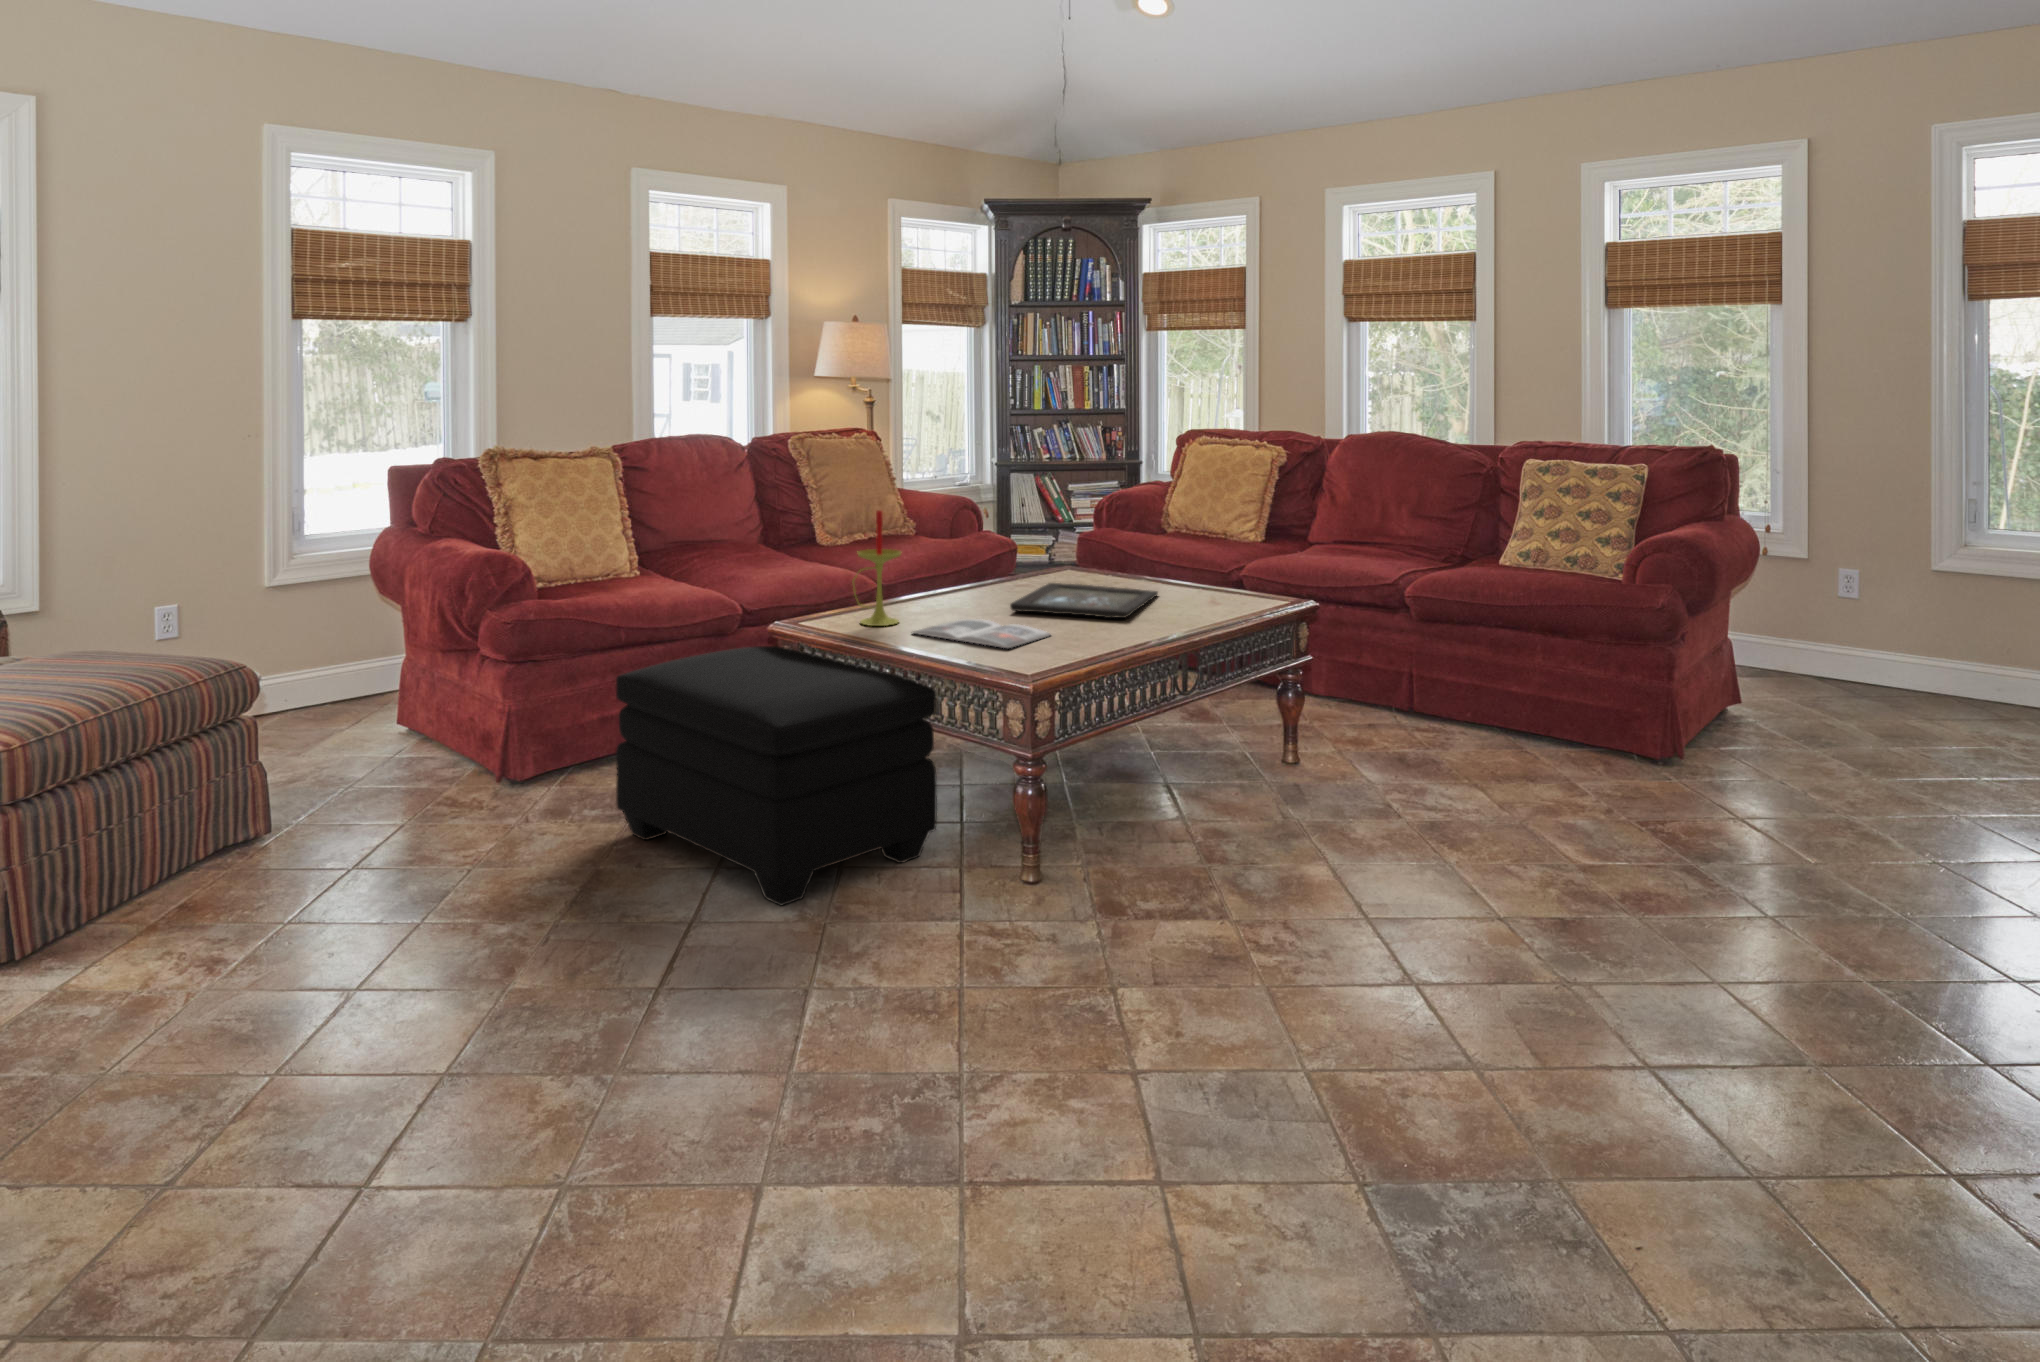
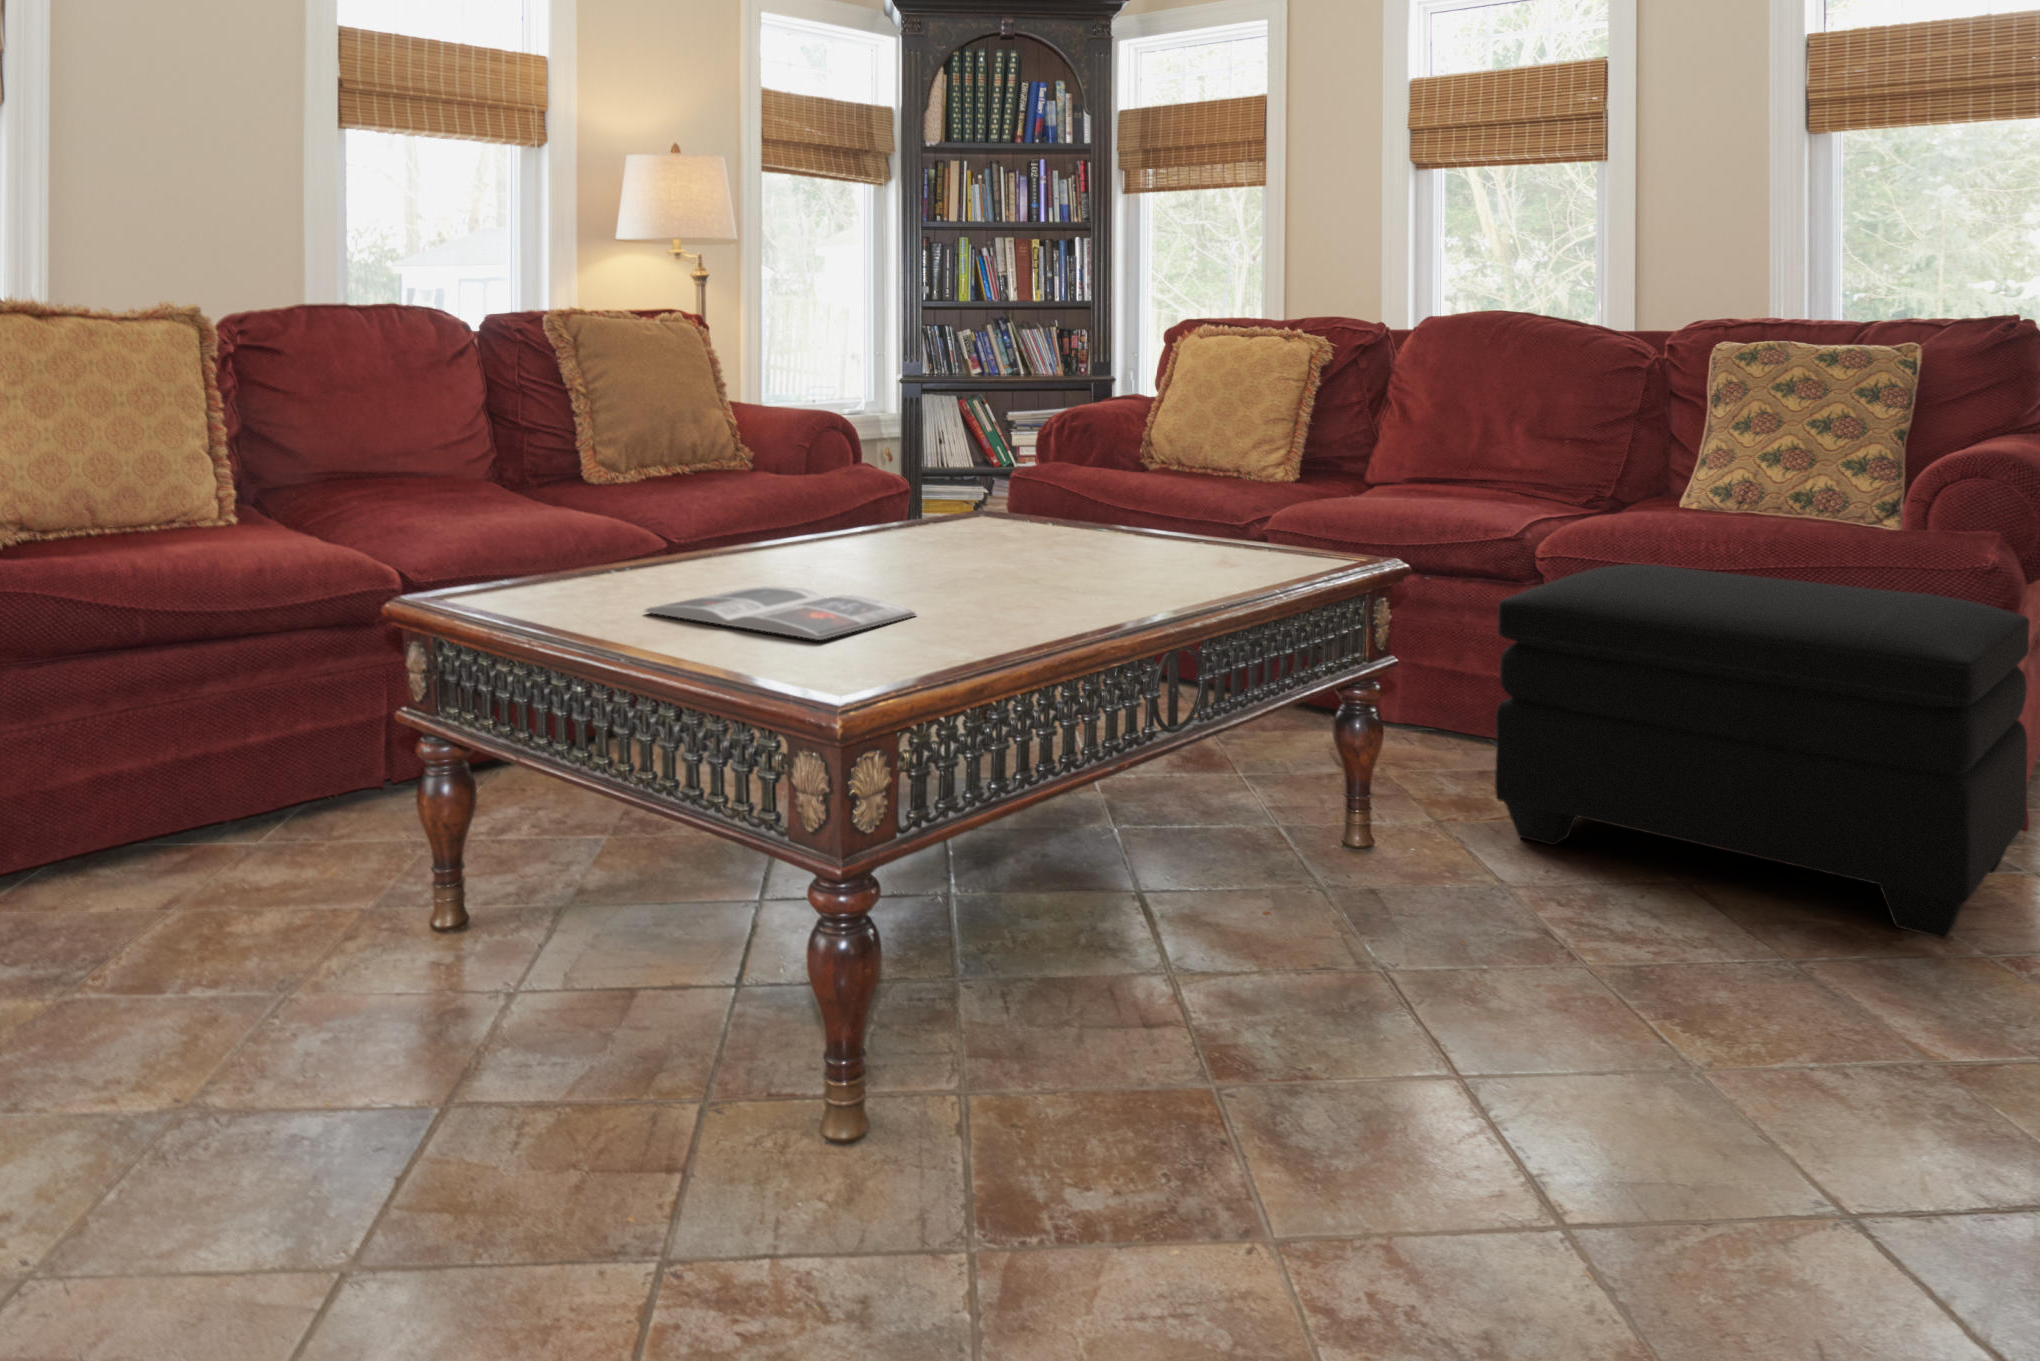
candle: present [853,510,901,626] -> none [538,375,642,599]
tray: present [1010,583,1158,618] -> none [853,528,1127,584]
ottoman: present [616,646,937,905] -> present [1495,564,2030,938]

